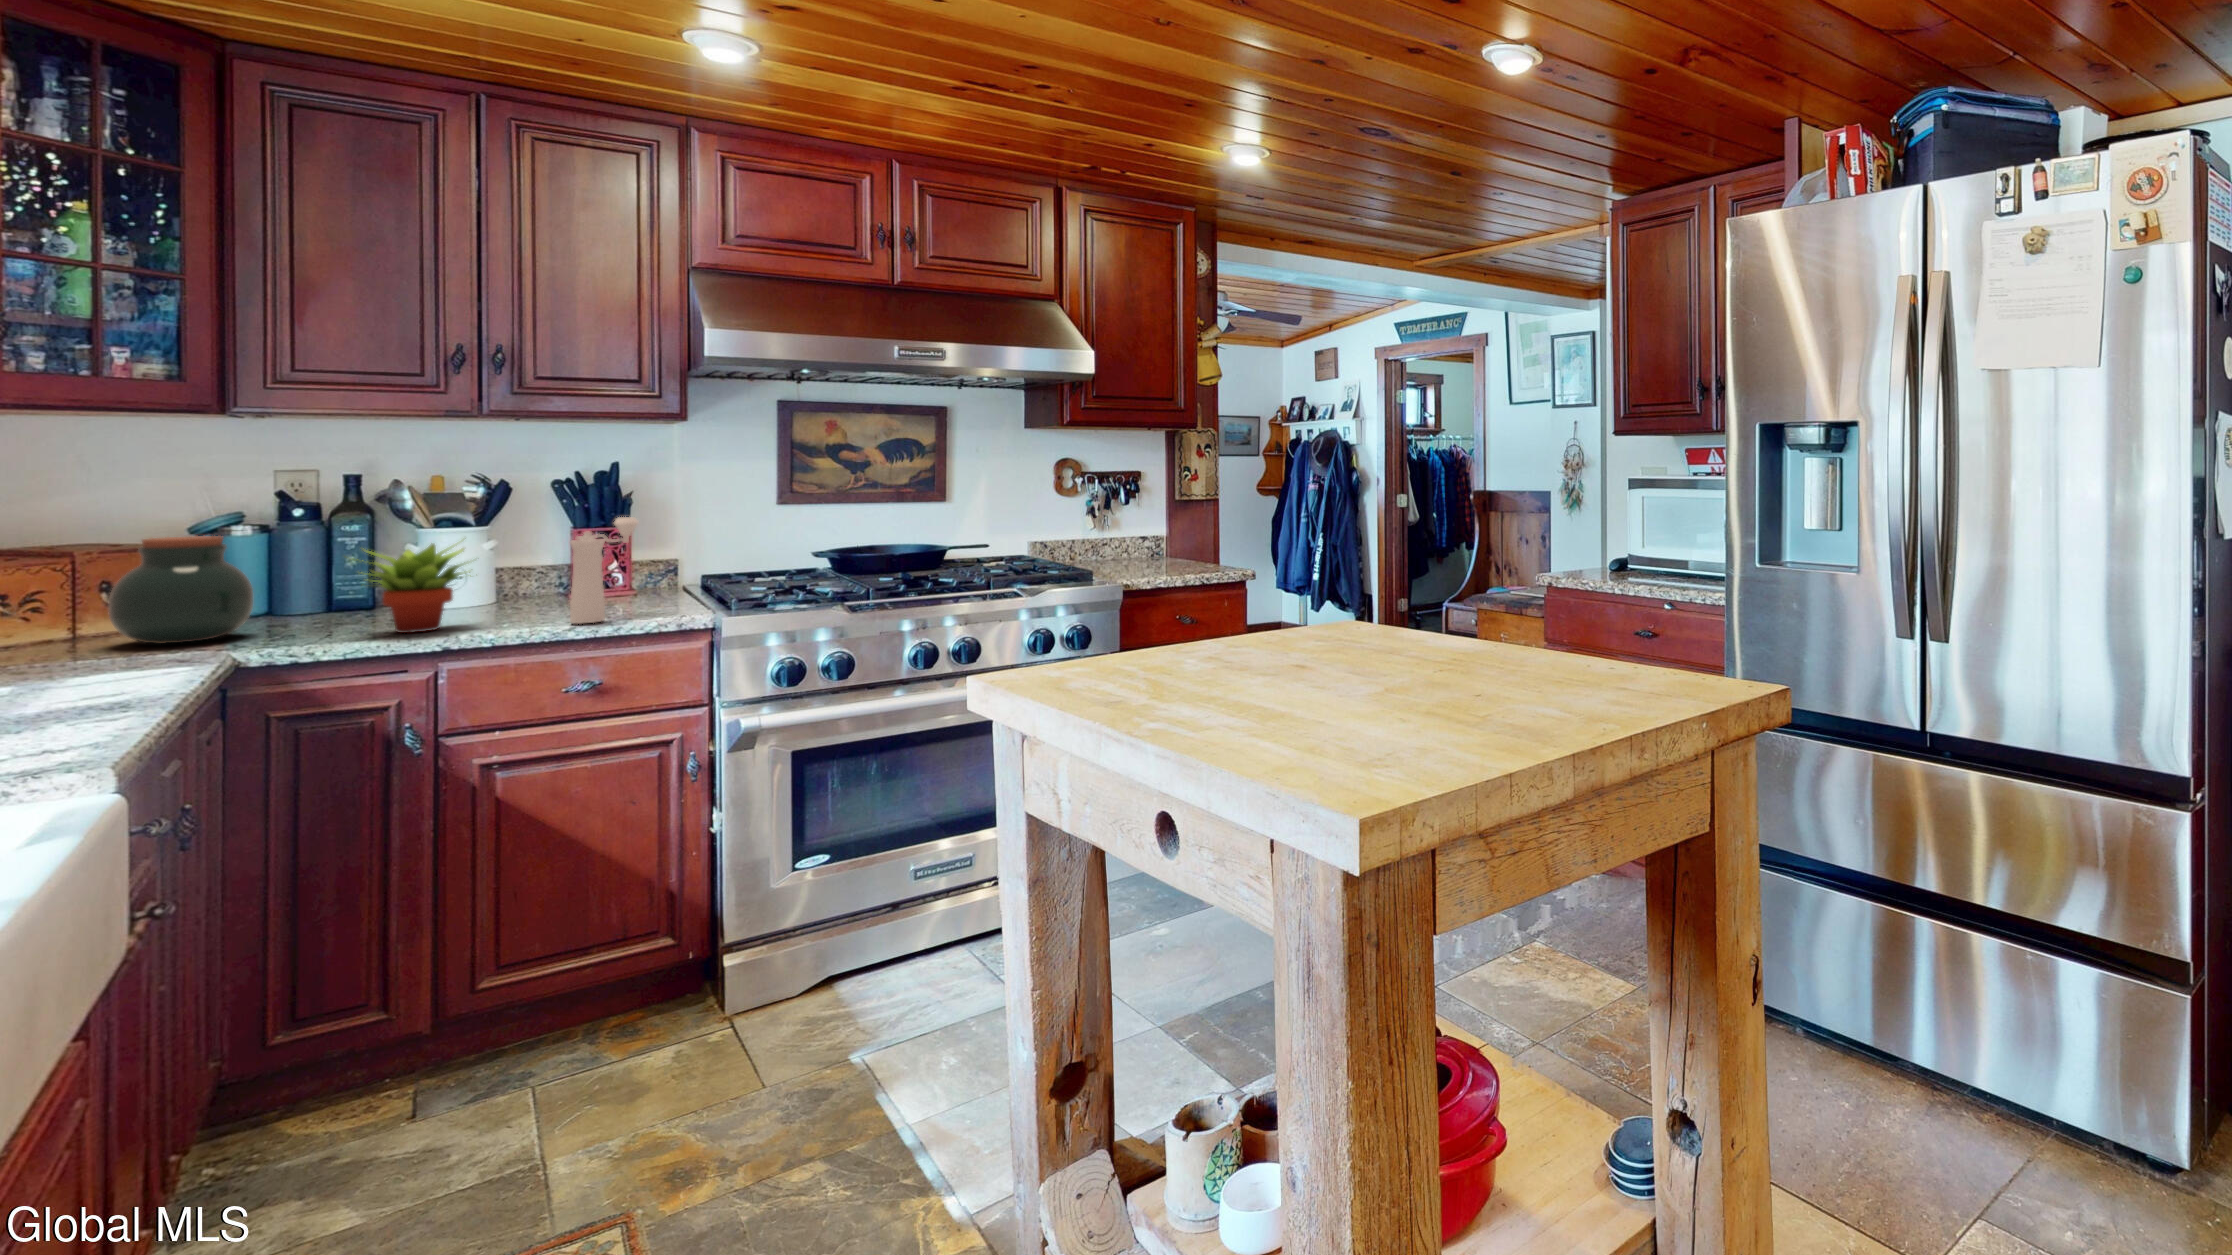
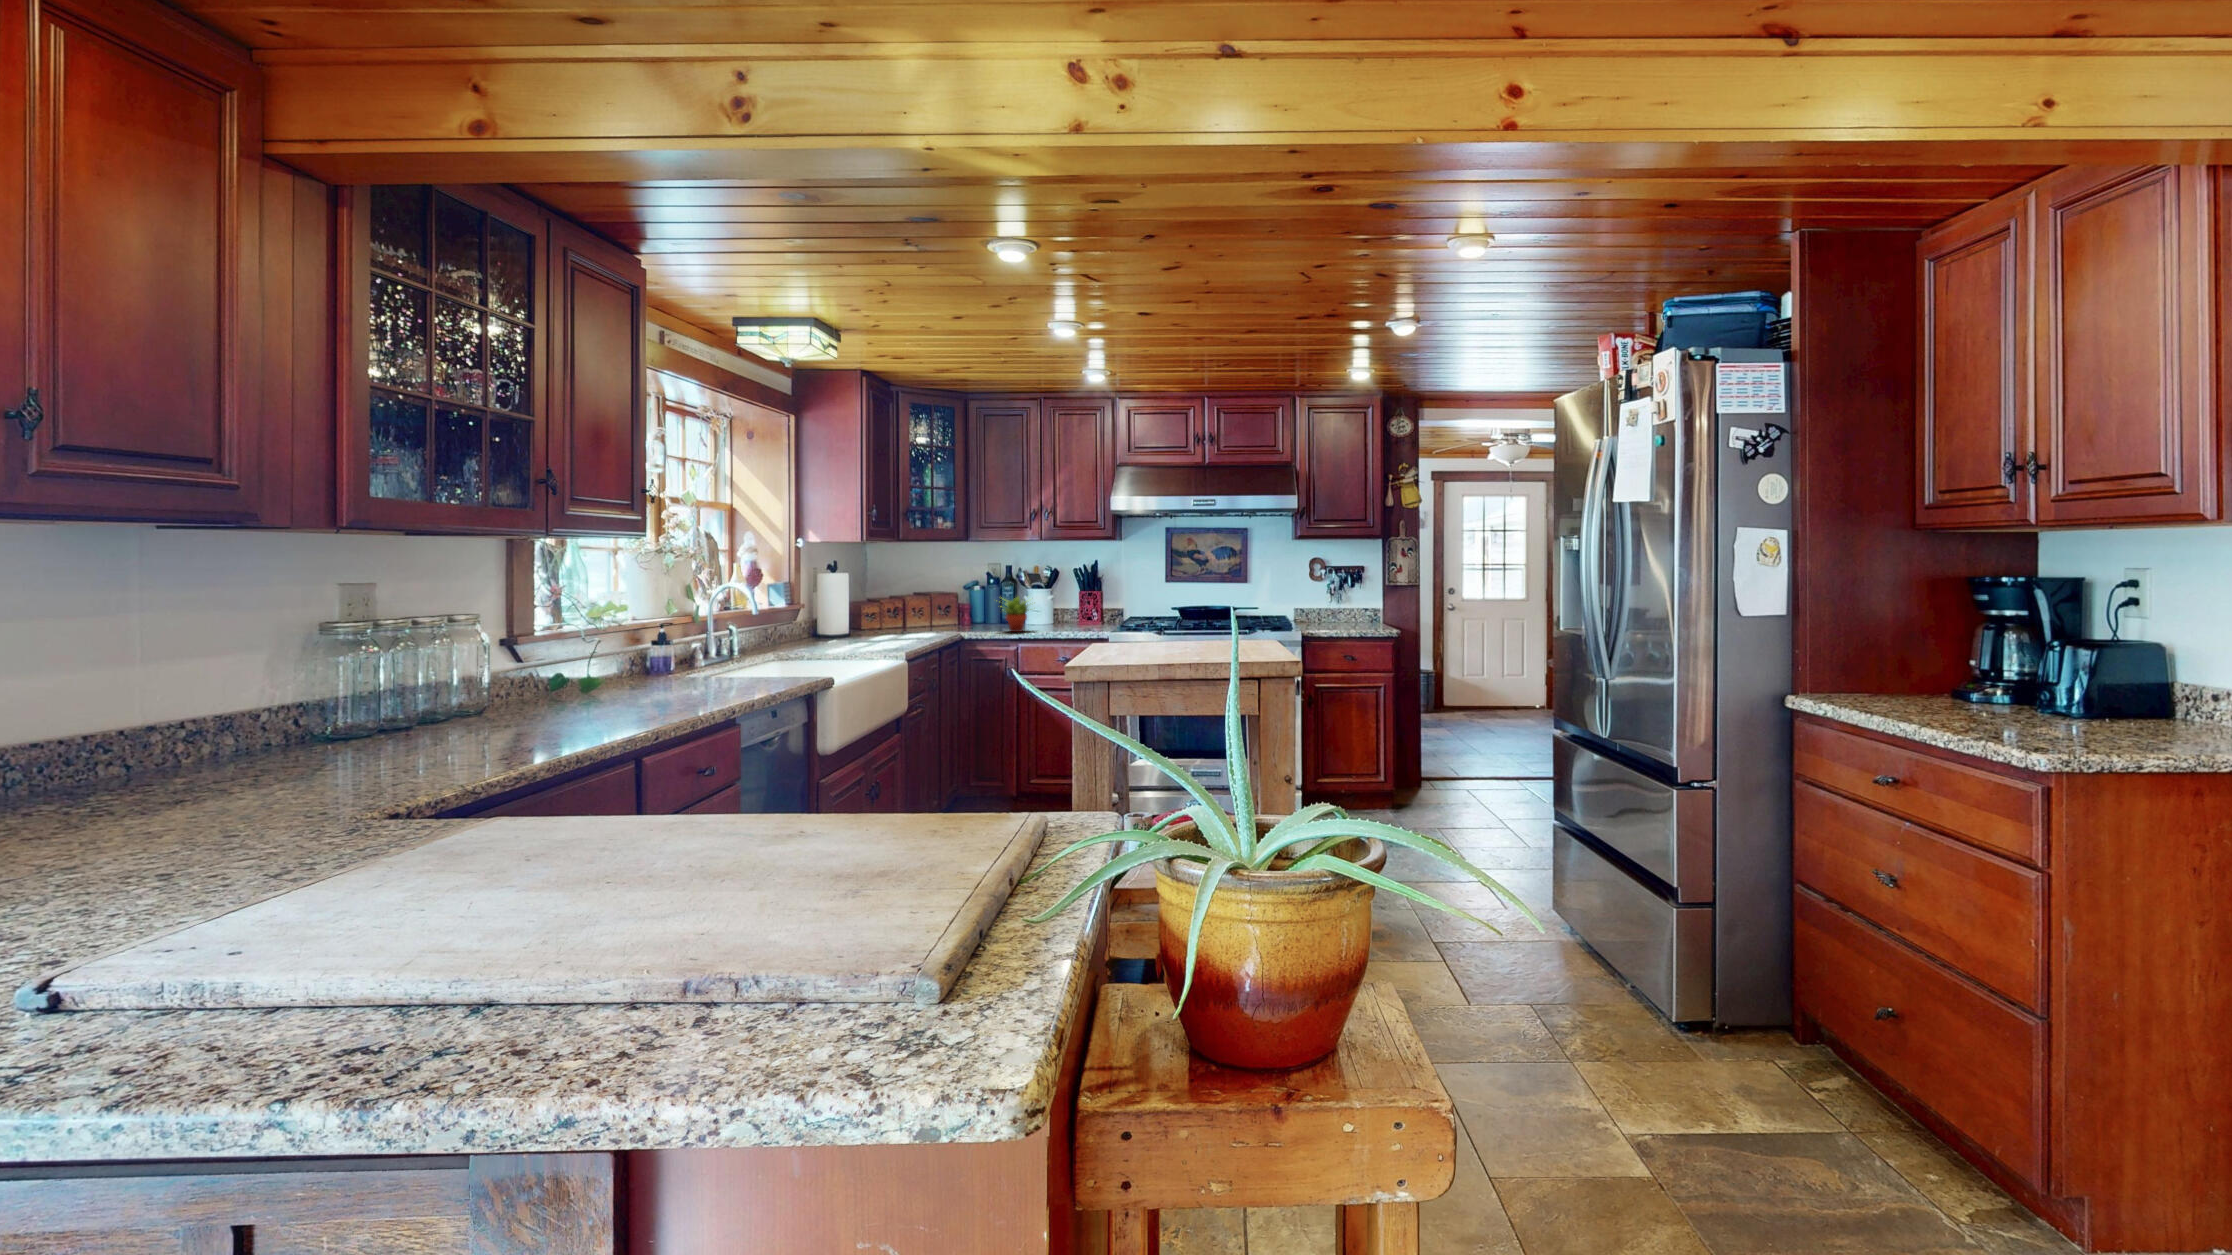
pepper mill: present [570,517,638,624] -> none [1062,587,1089,633]
jar: present [108,536,253,644] -> none [936,590,973,630]

